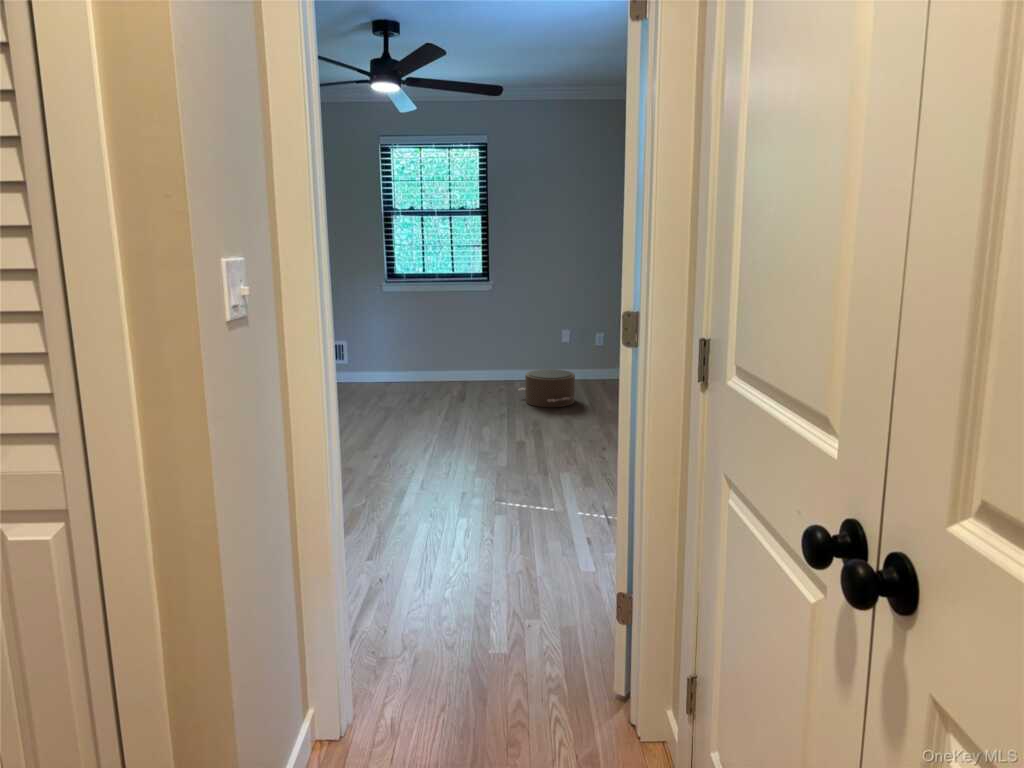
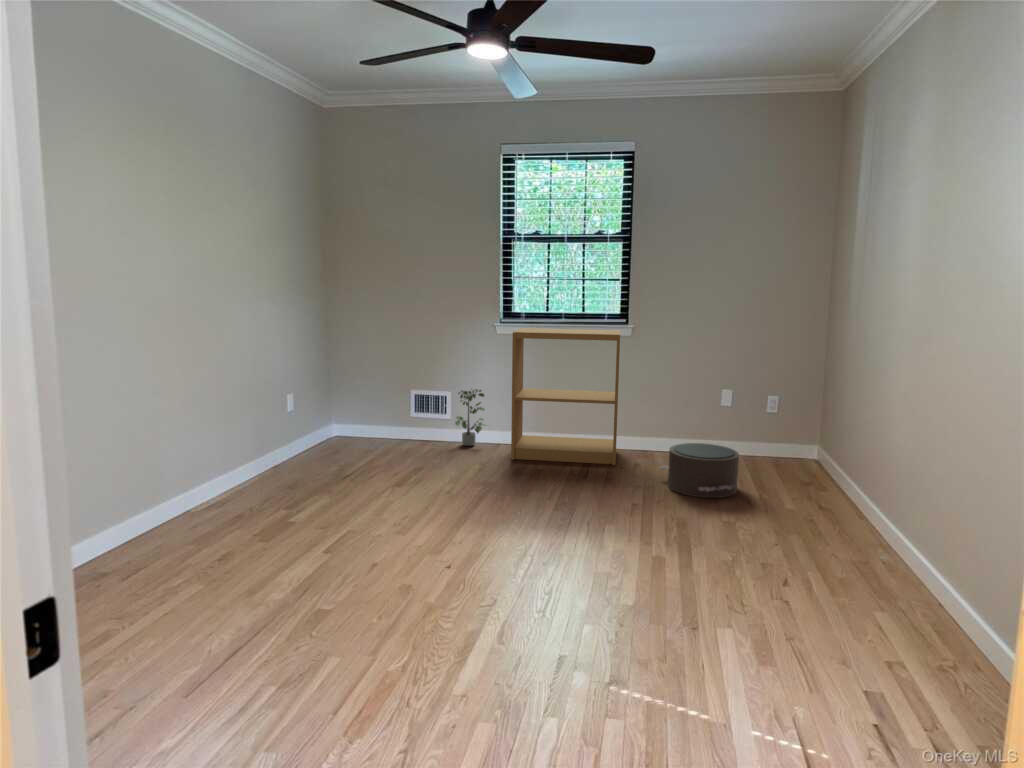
bookshelf: none [399,286,485,392] -> present [511,328,620,465]
potted plant: none [352,337,382,385] -> present [455,390,488,446]

